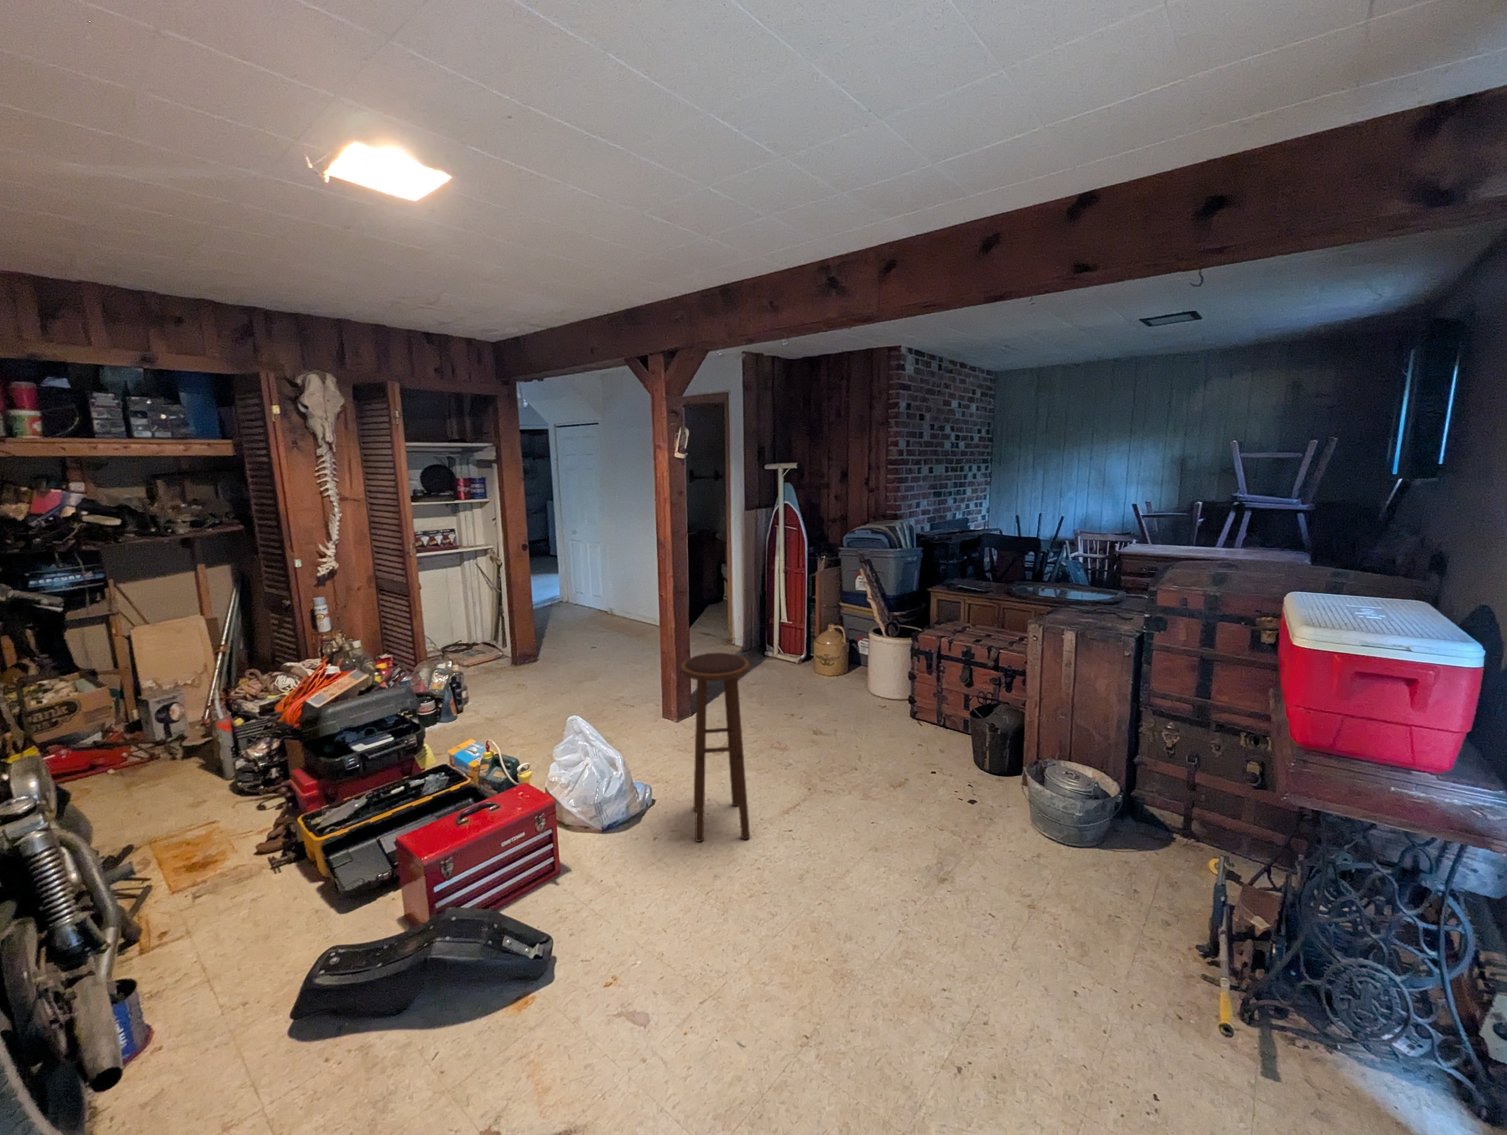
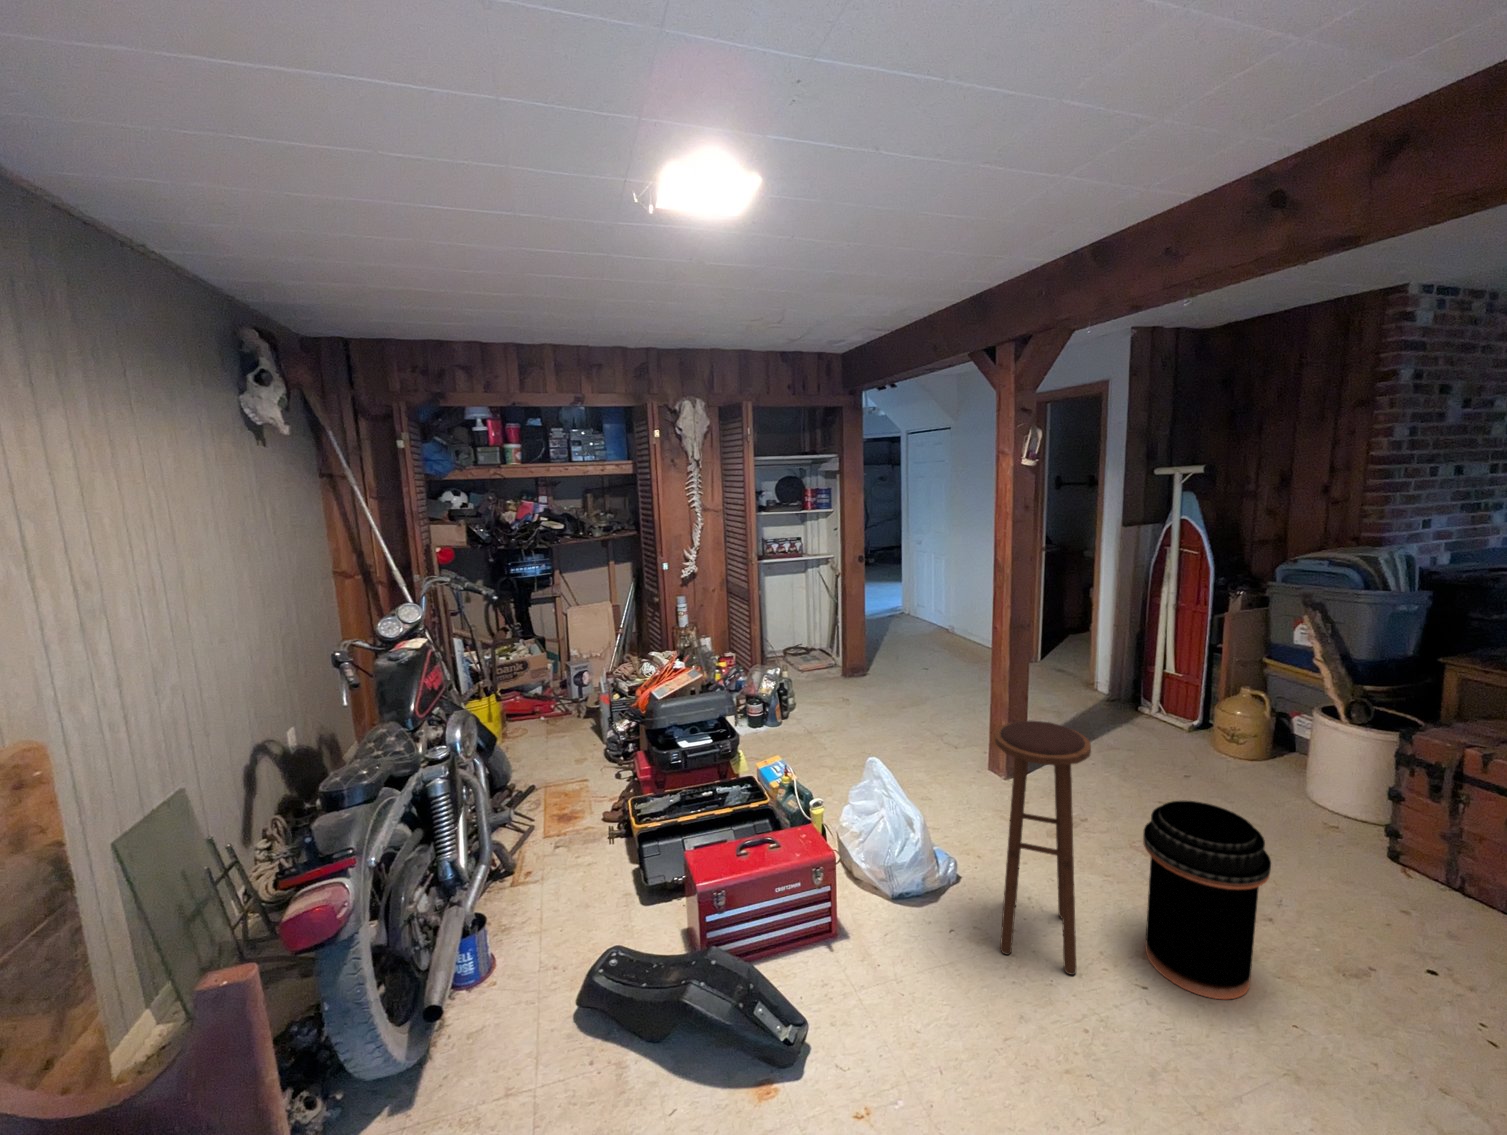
trash can: none [785,693,858,824] -> present [1143,801,1271,999]

